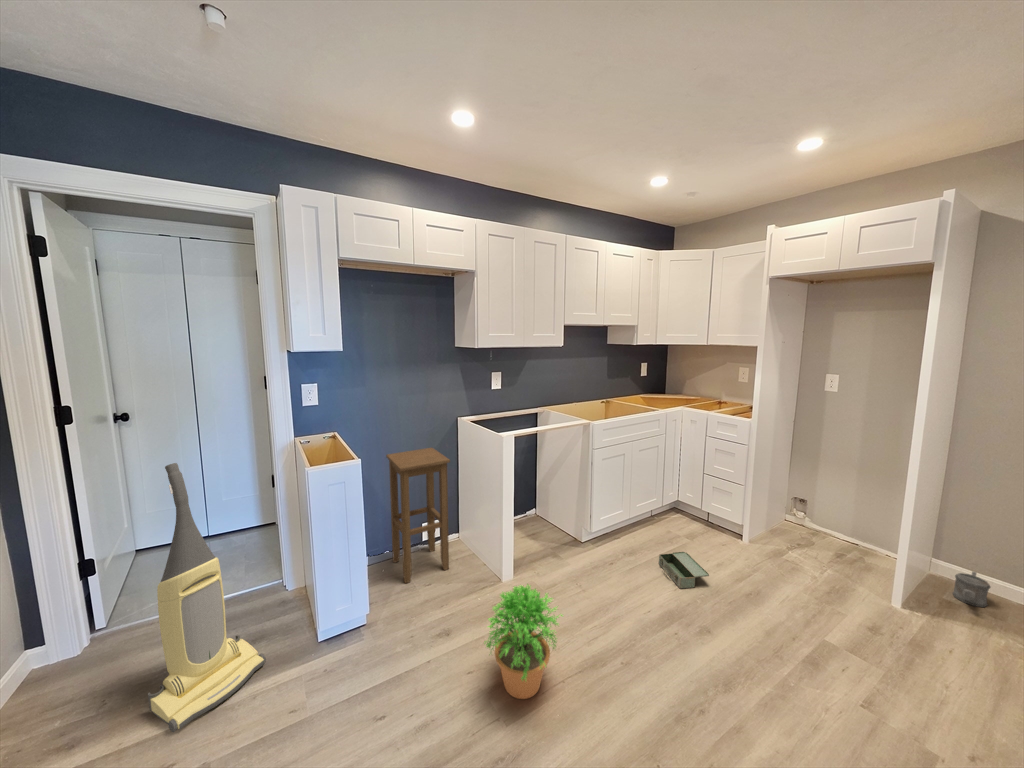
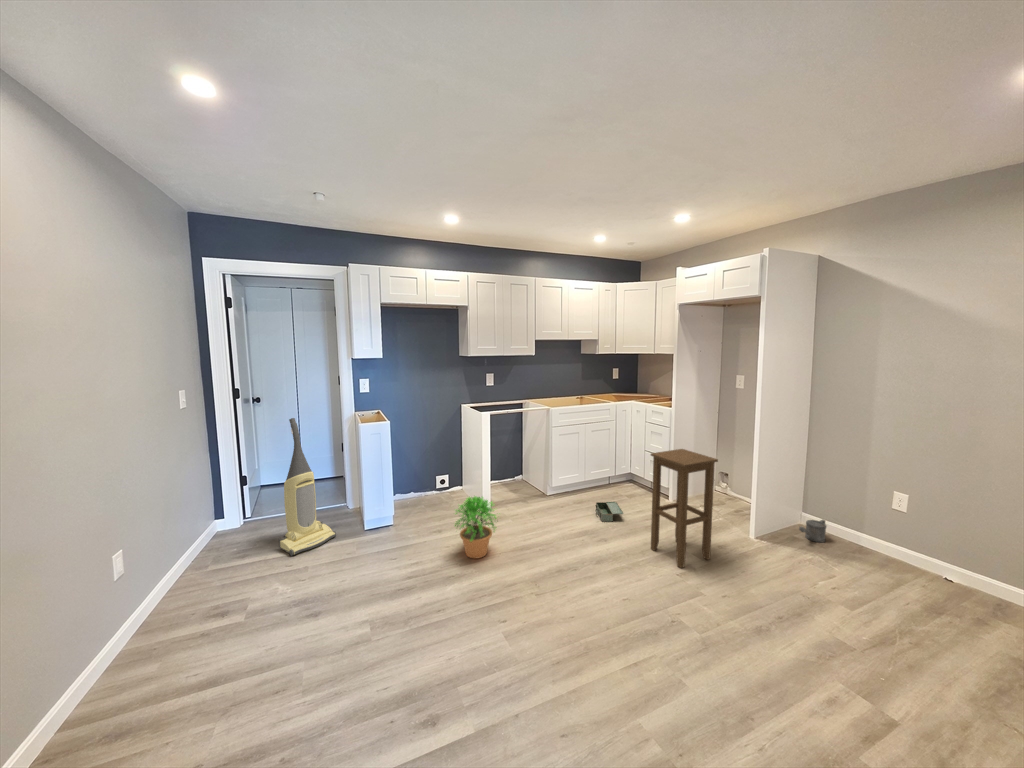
stool: present [386,448,450,583] -> present [651,449,718,568]

